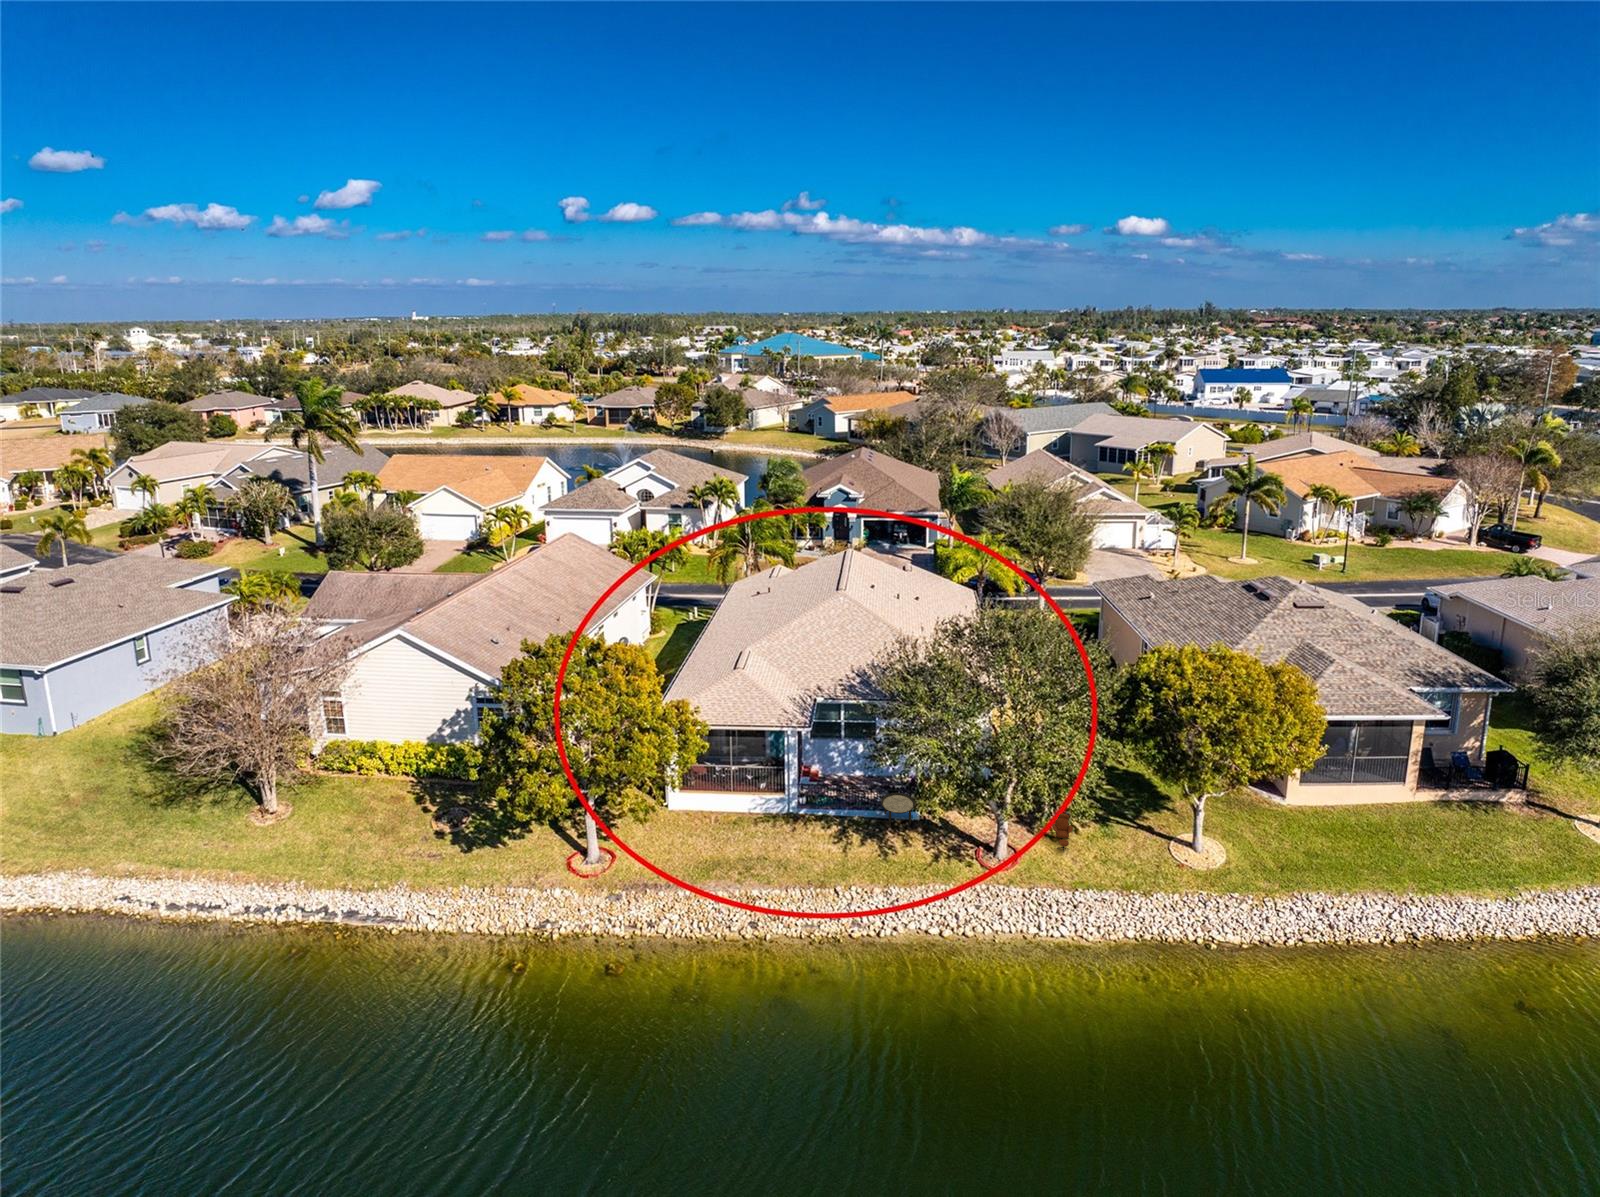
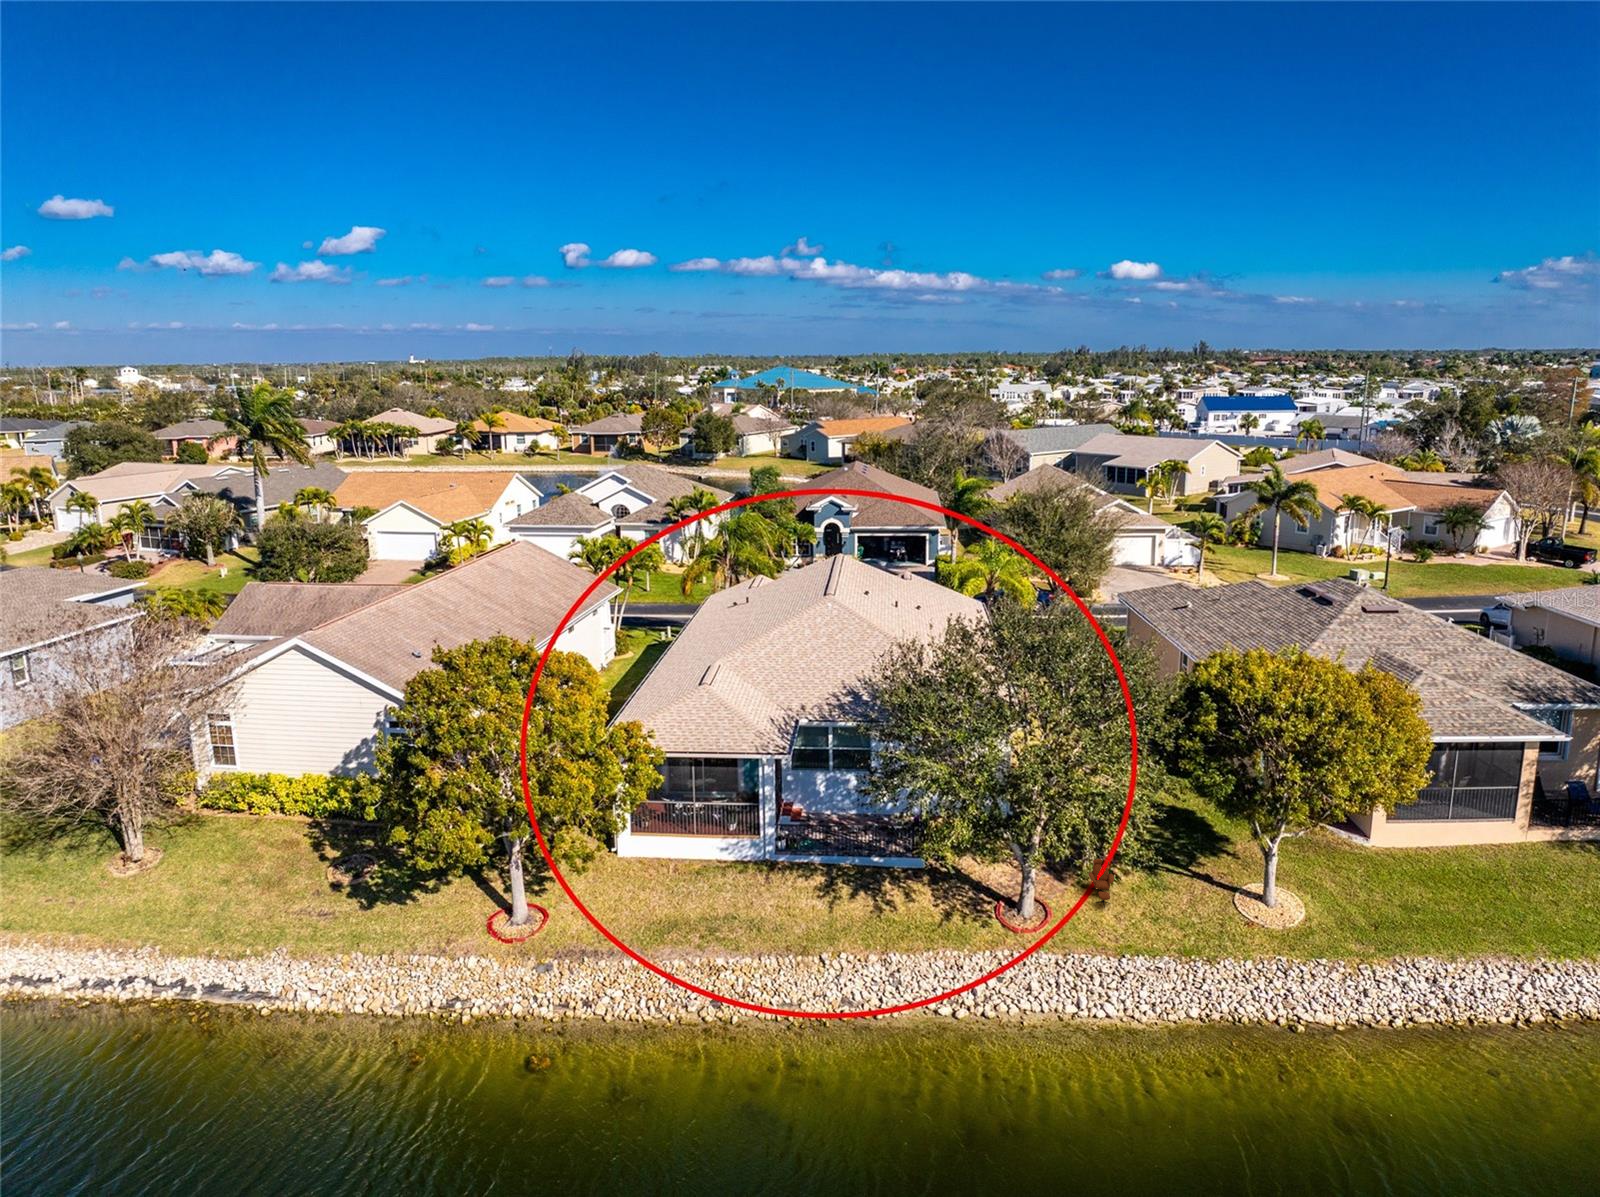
round table: present [881,793,915,826] -> none [878,834,919,876]

